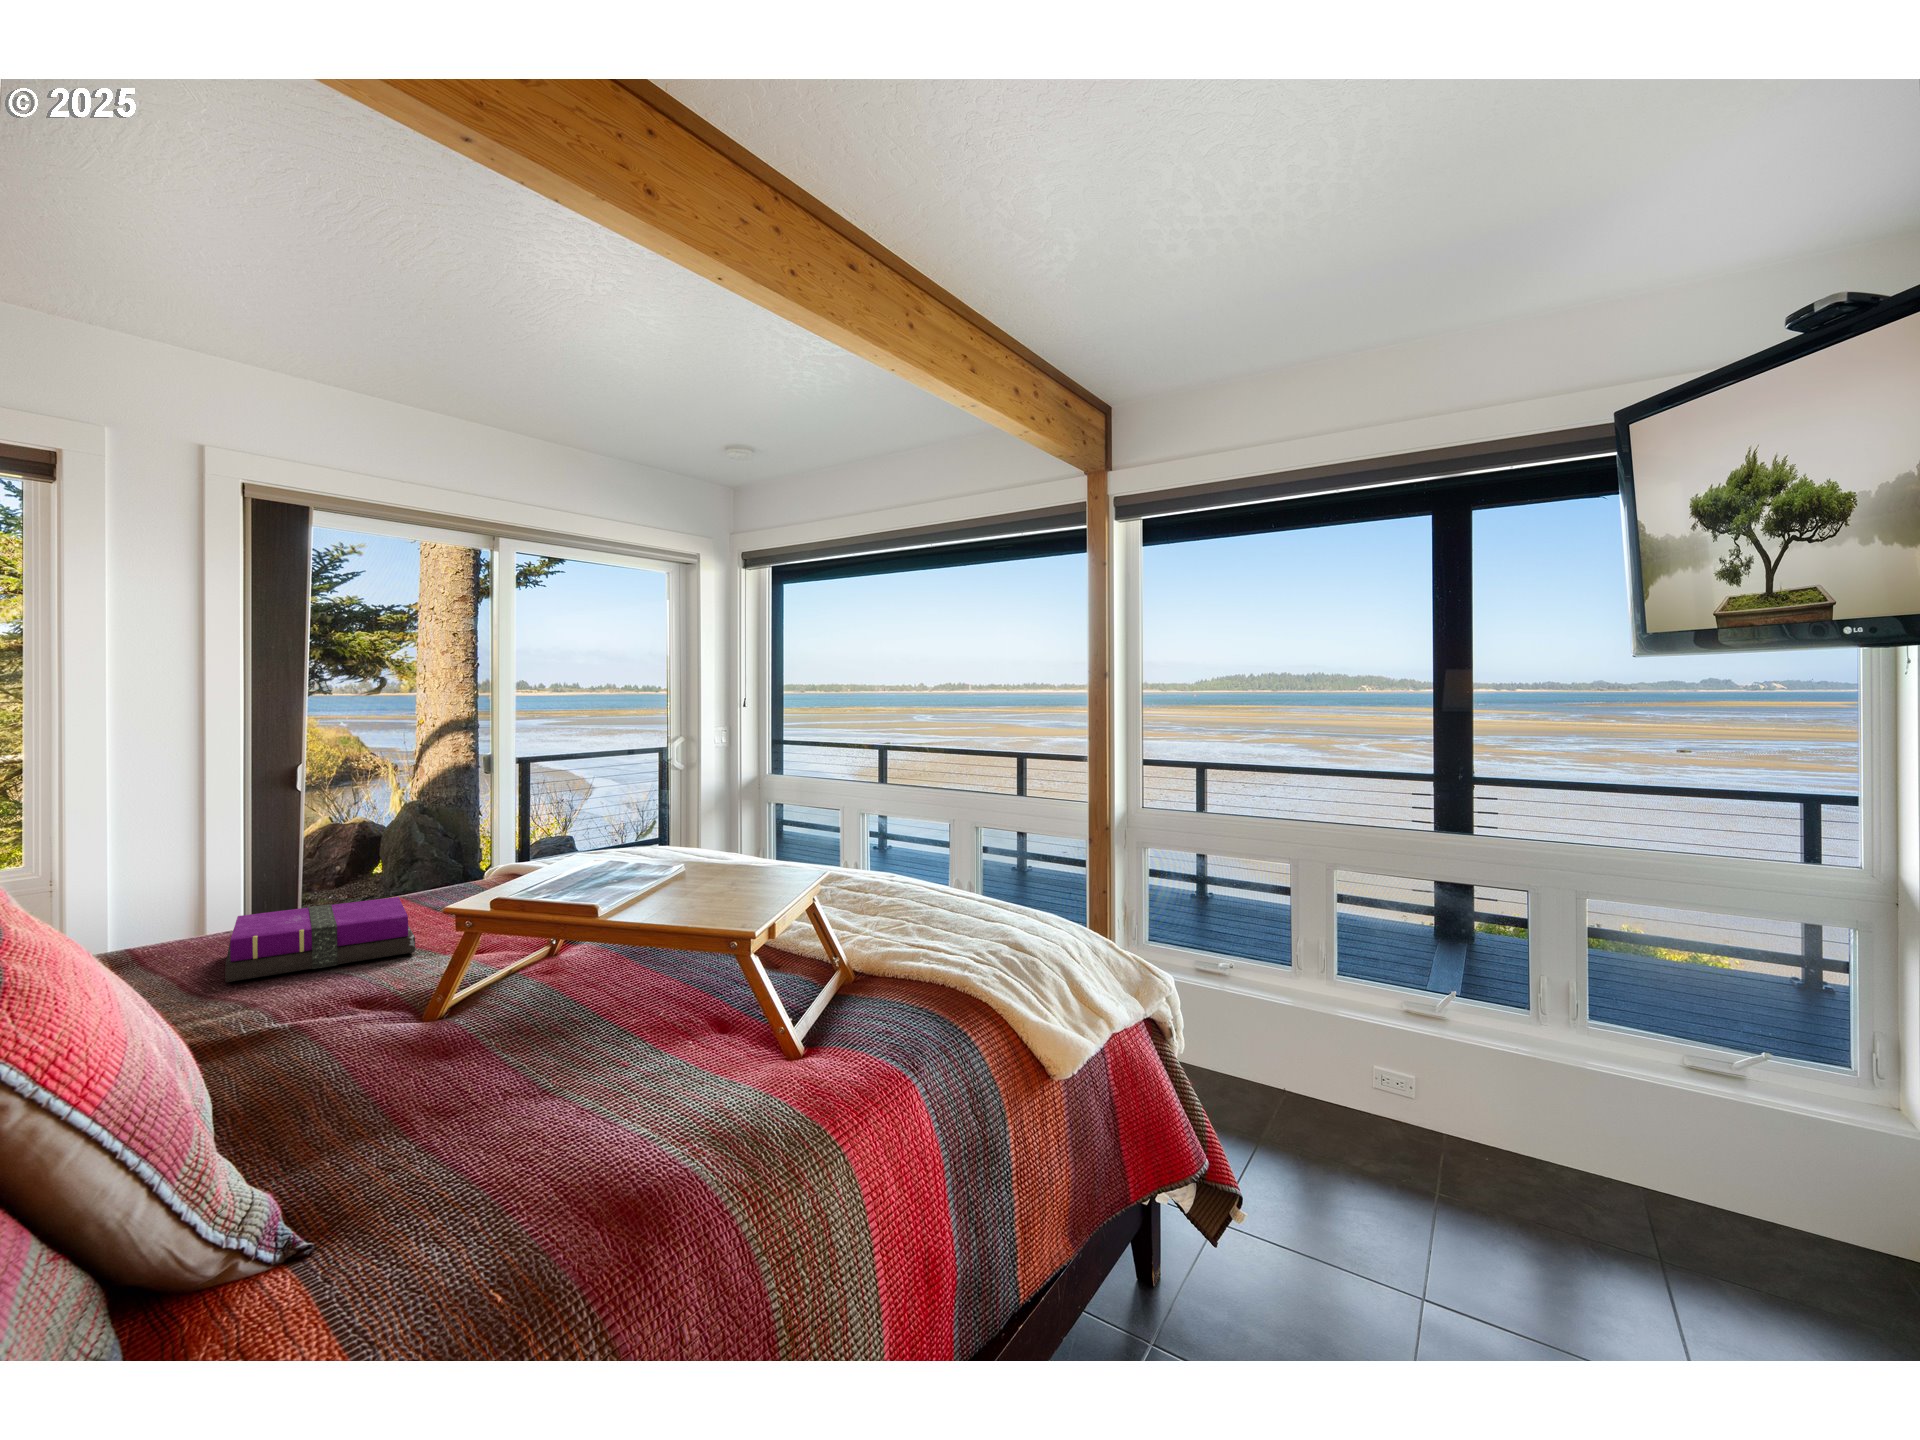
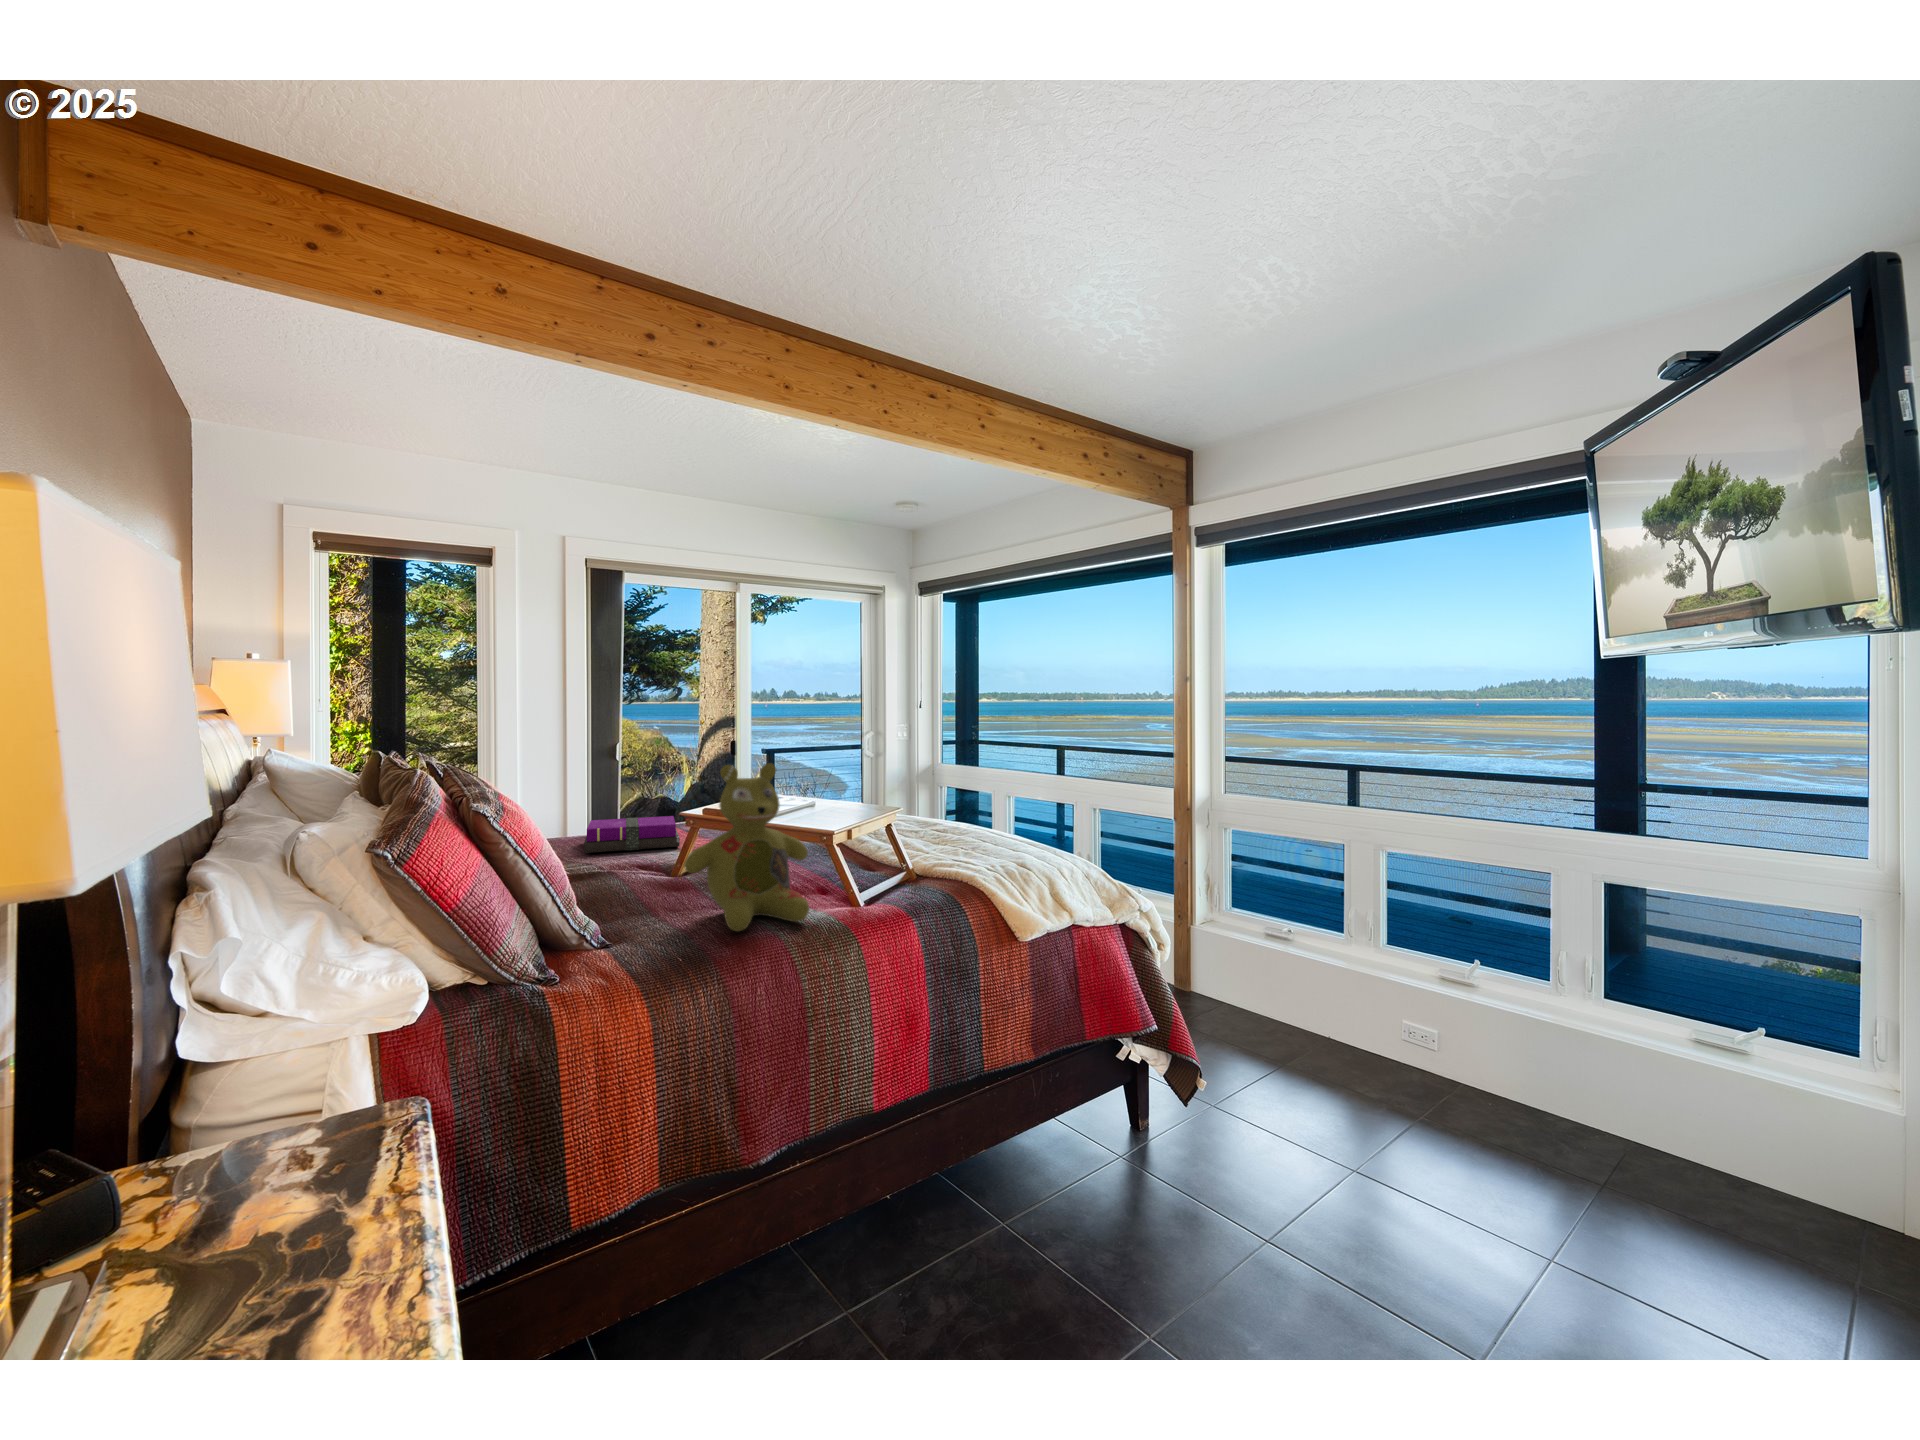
stuffed bear: none [463,832,713,1165] -> present [684,763,809,931]

